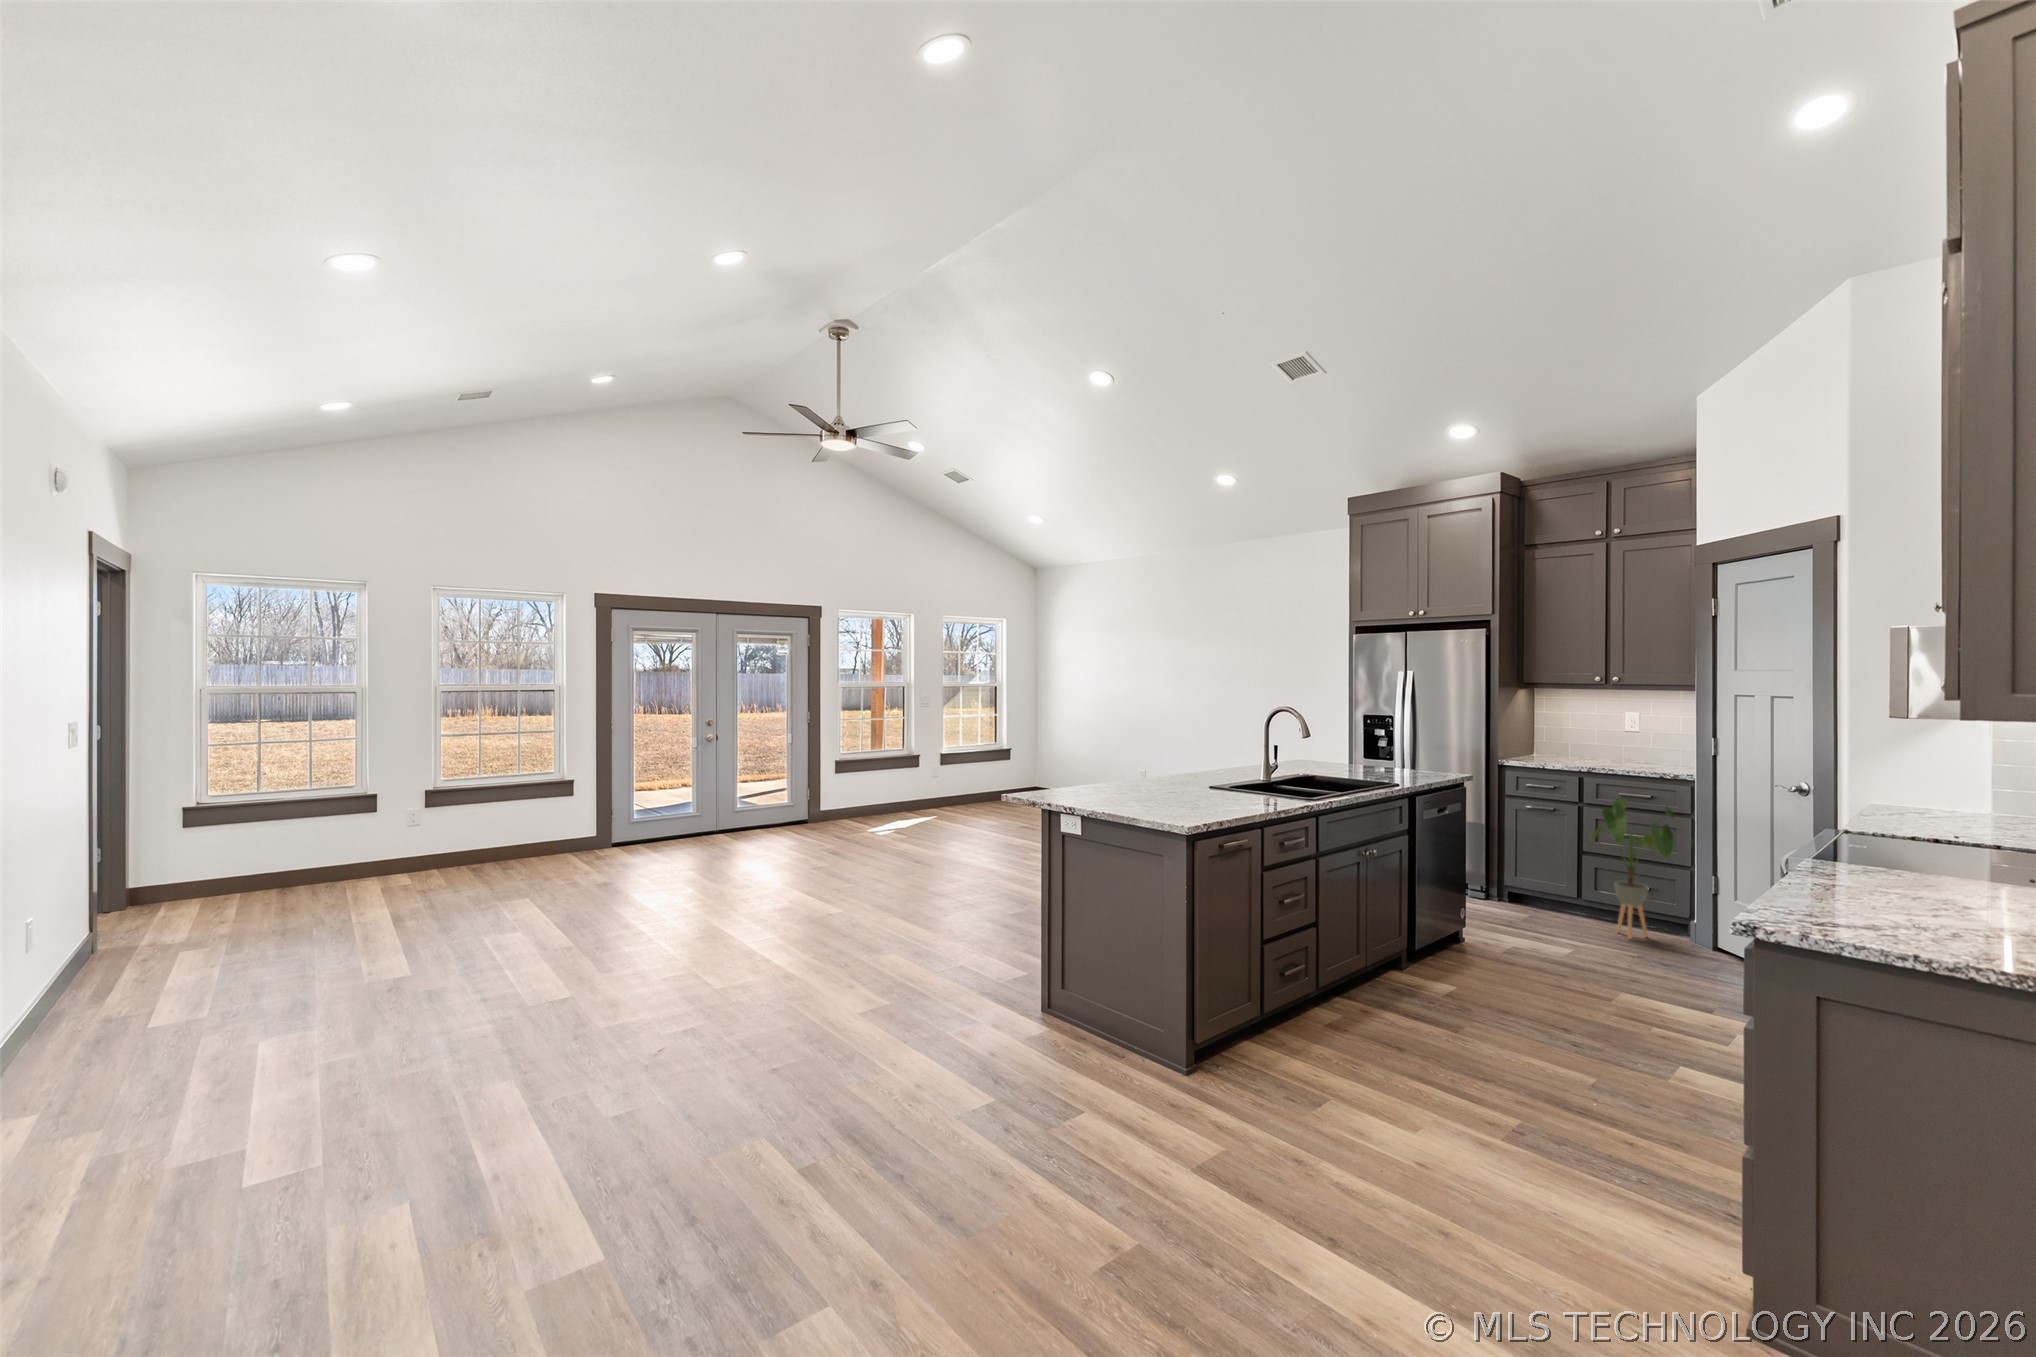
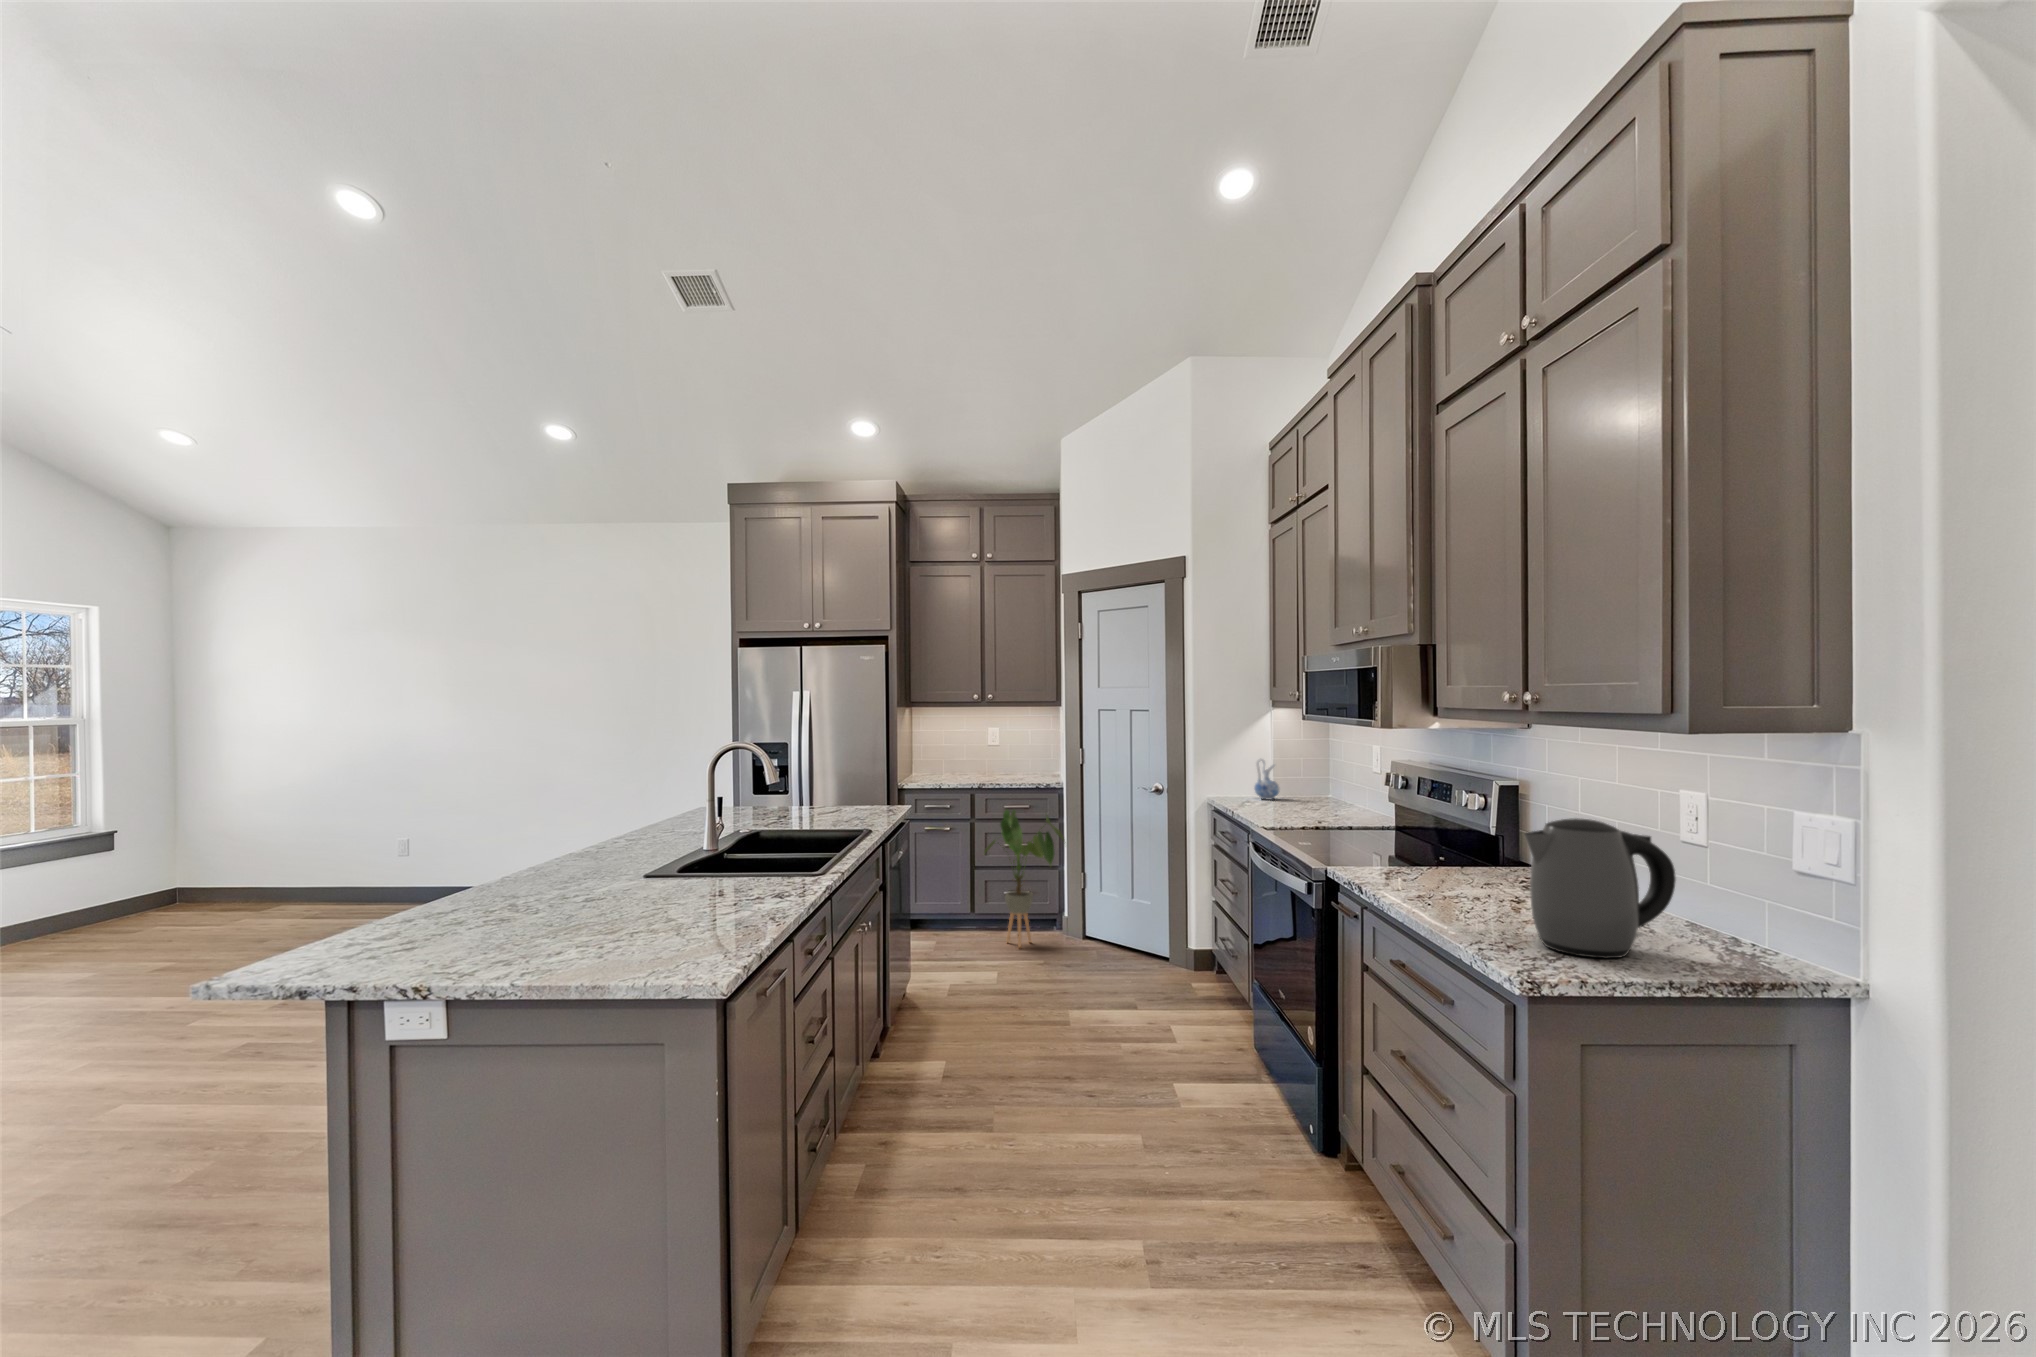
ceramic pitcher: none [1917,762,1958,811] -> present [1254,759,1279,799]
kettle: none [1825,821,1986,938] -> present [1525,818,1676,958]

